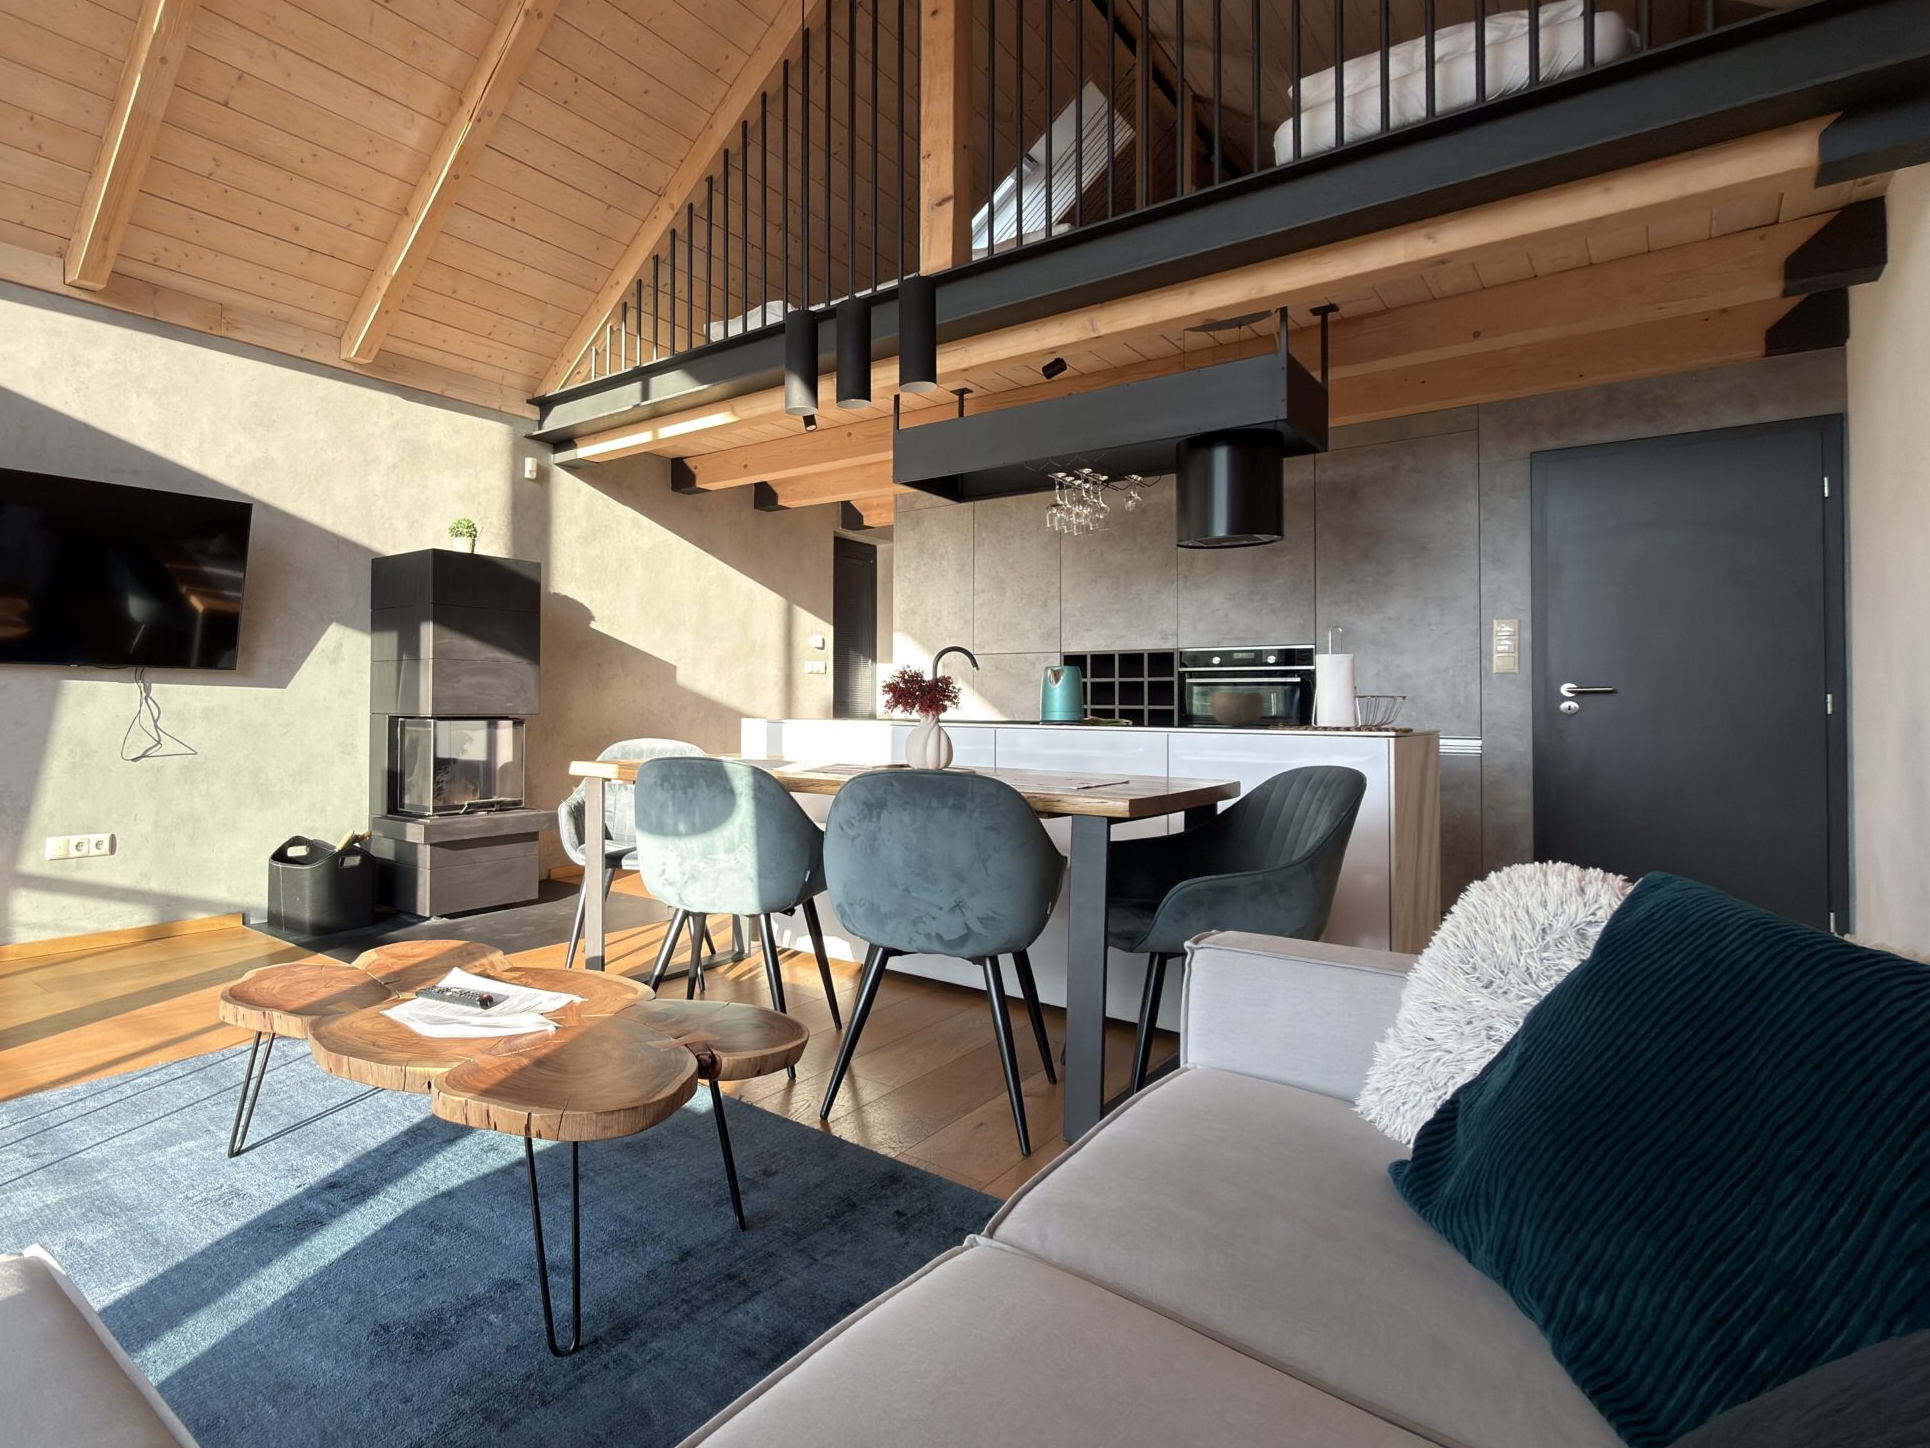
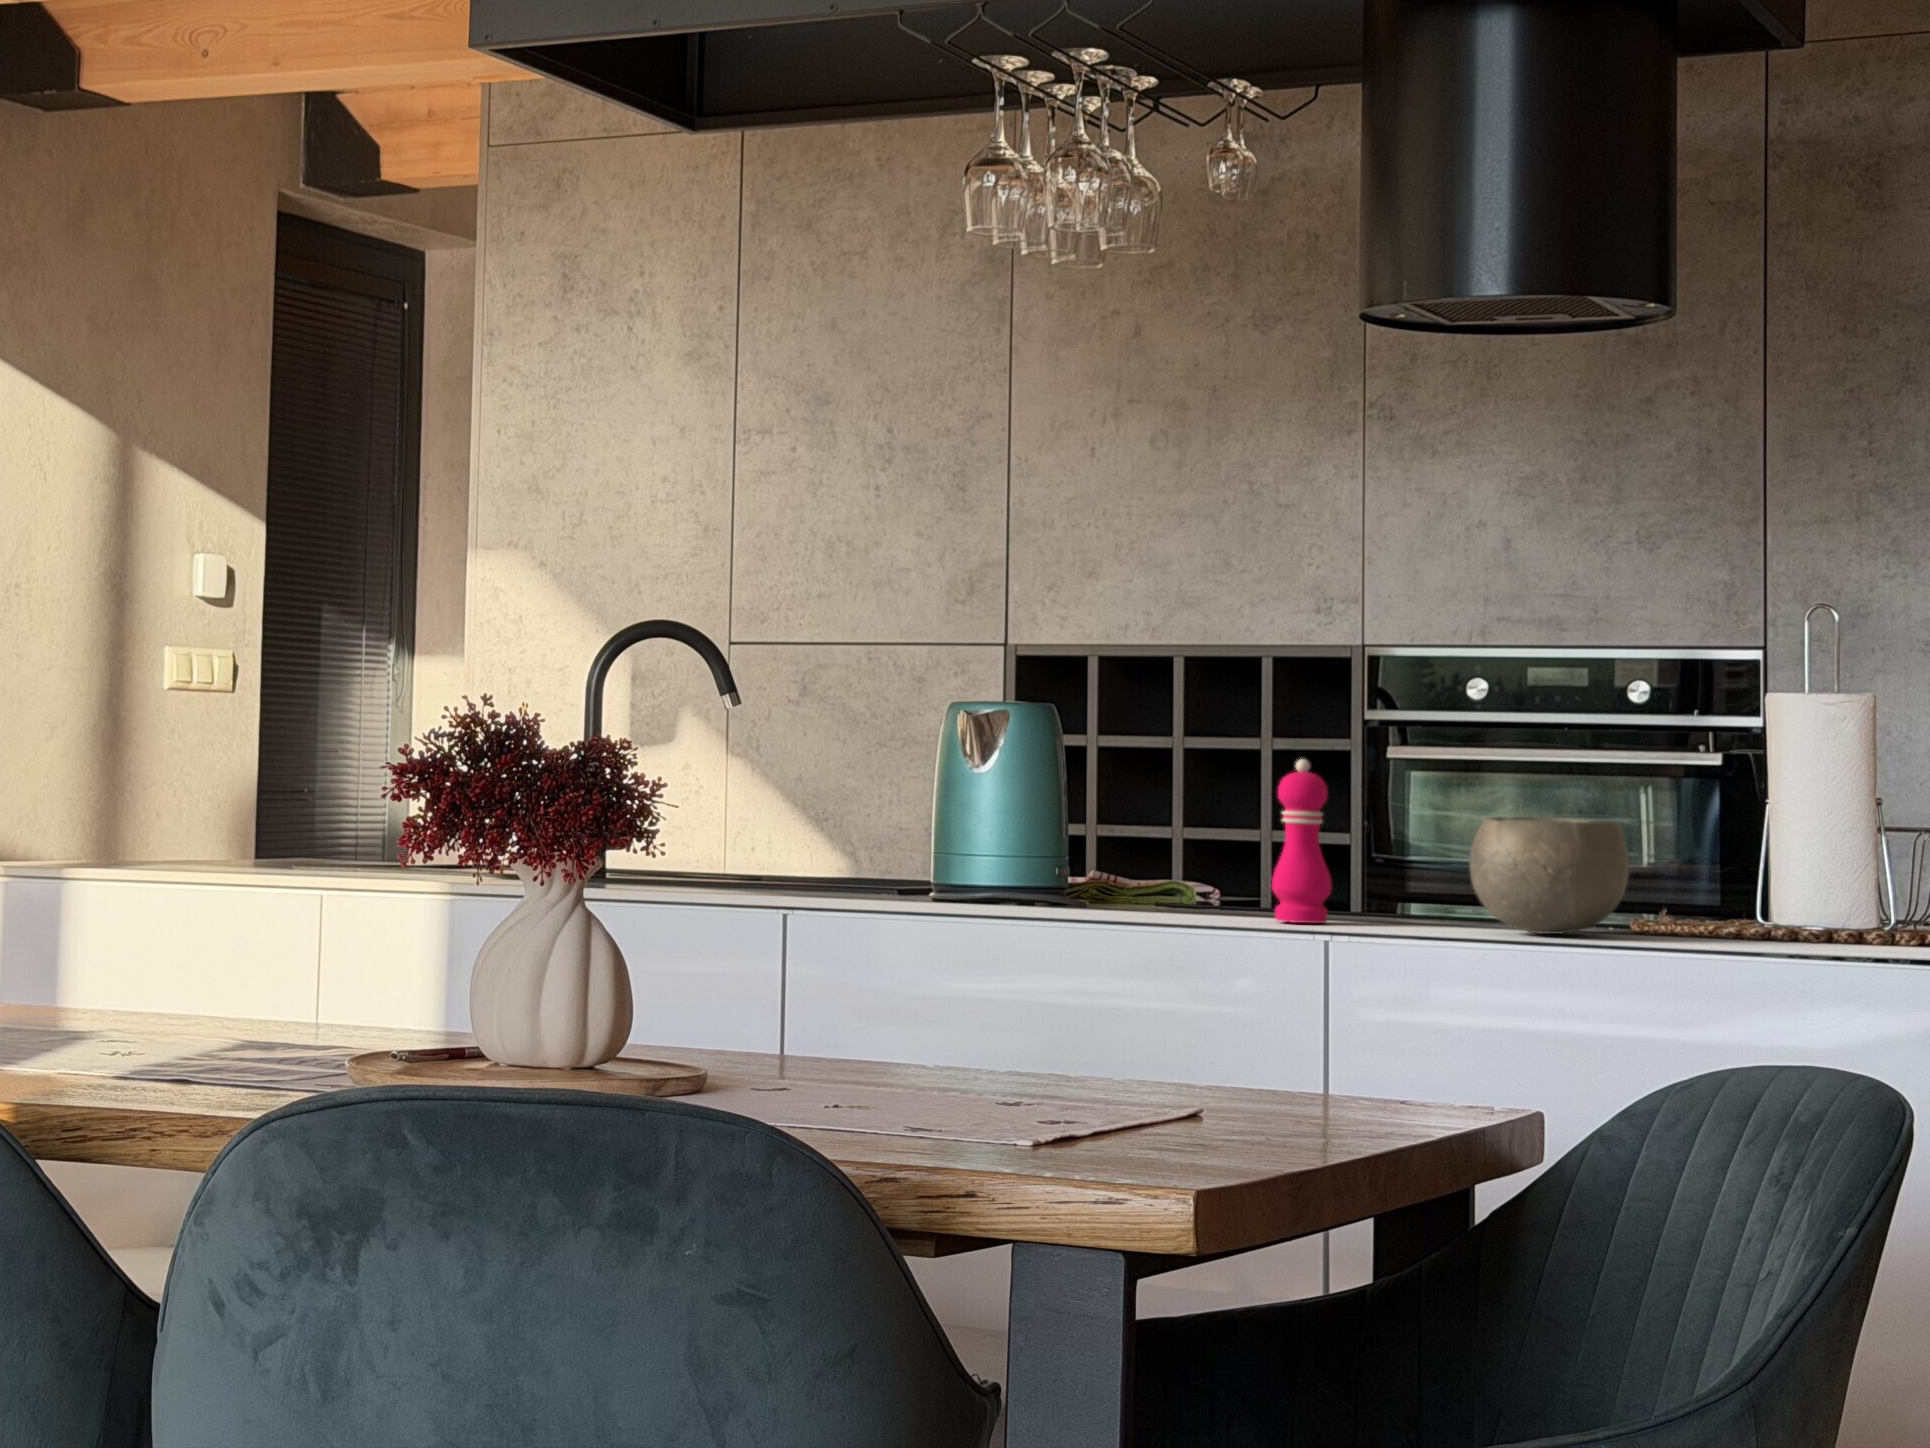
pepper mill: none [1144,677,1164,724] -> present [1272,759,1331,923]

